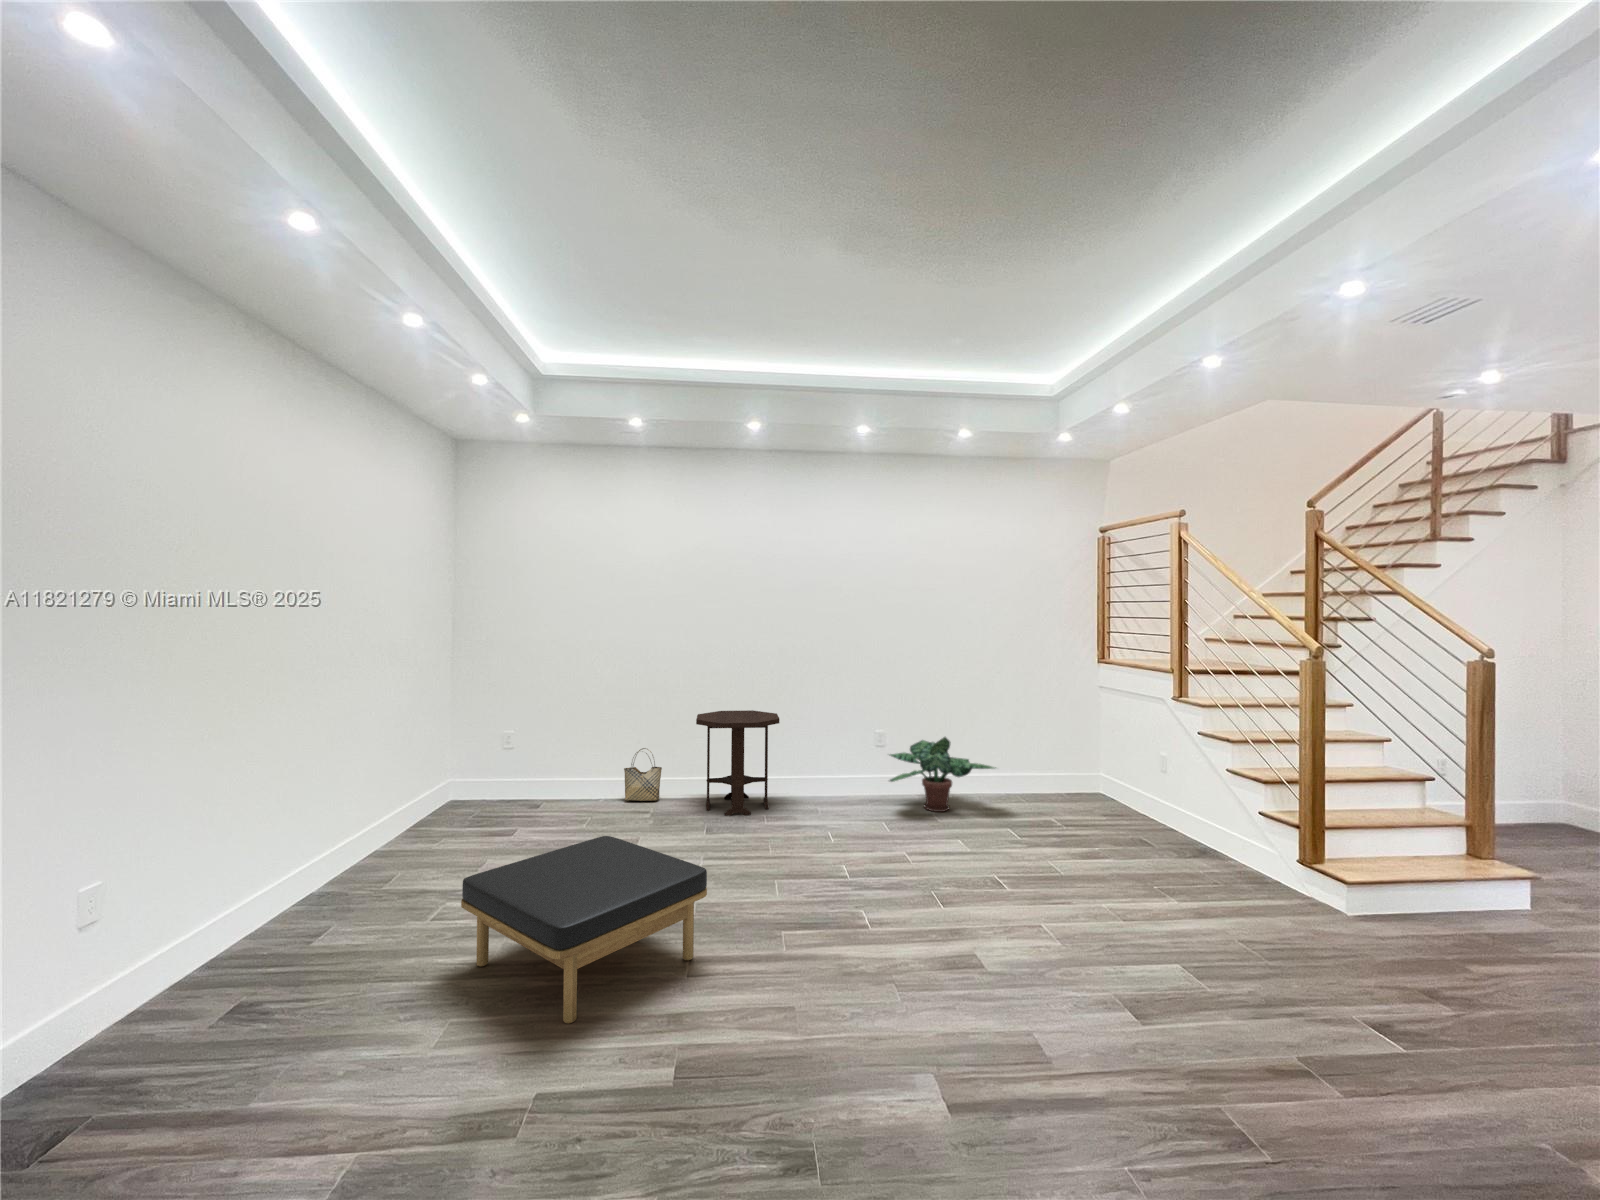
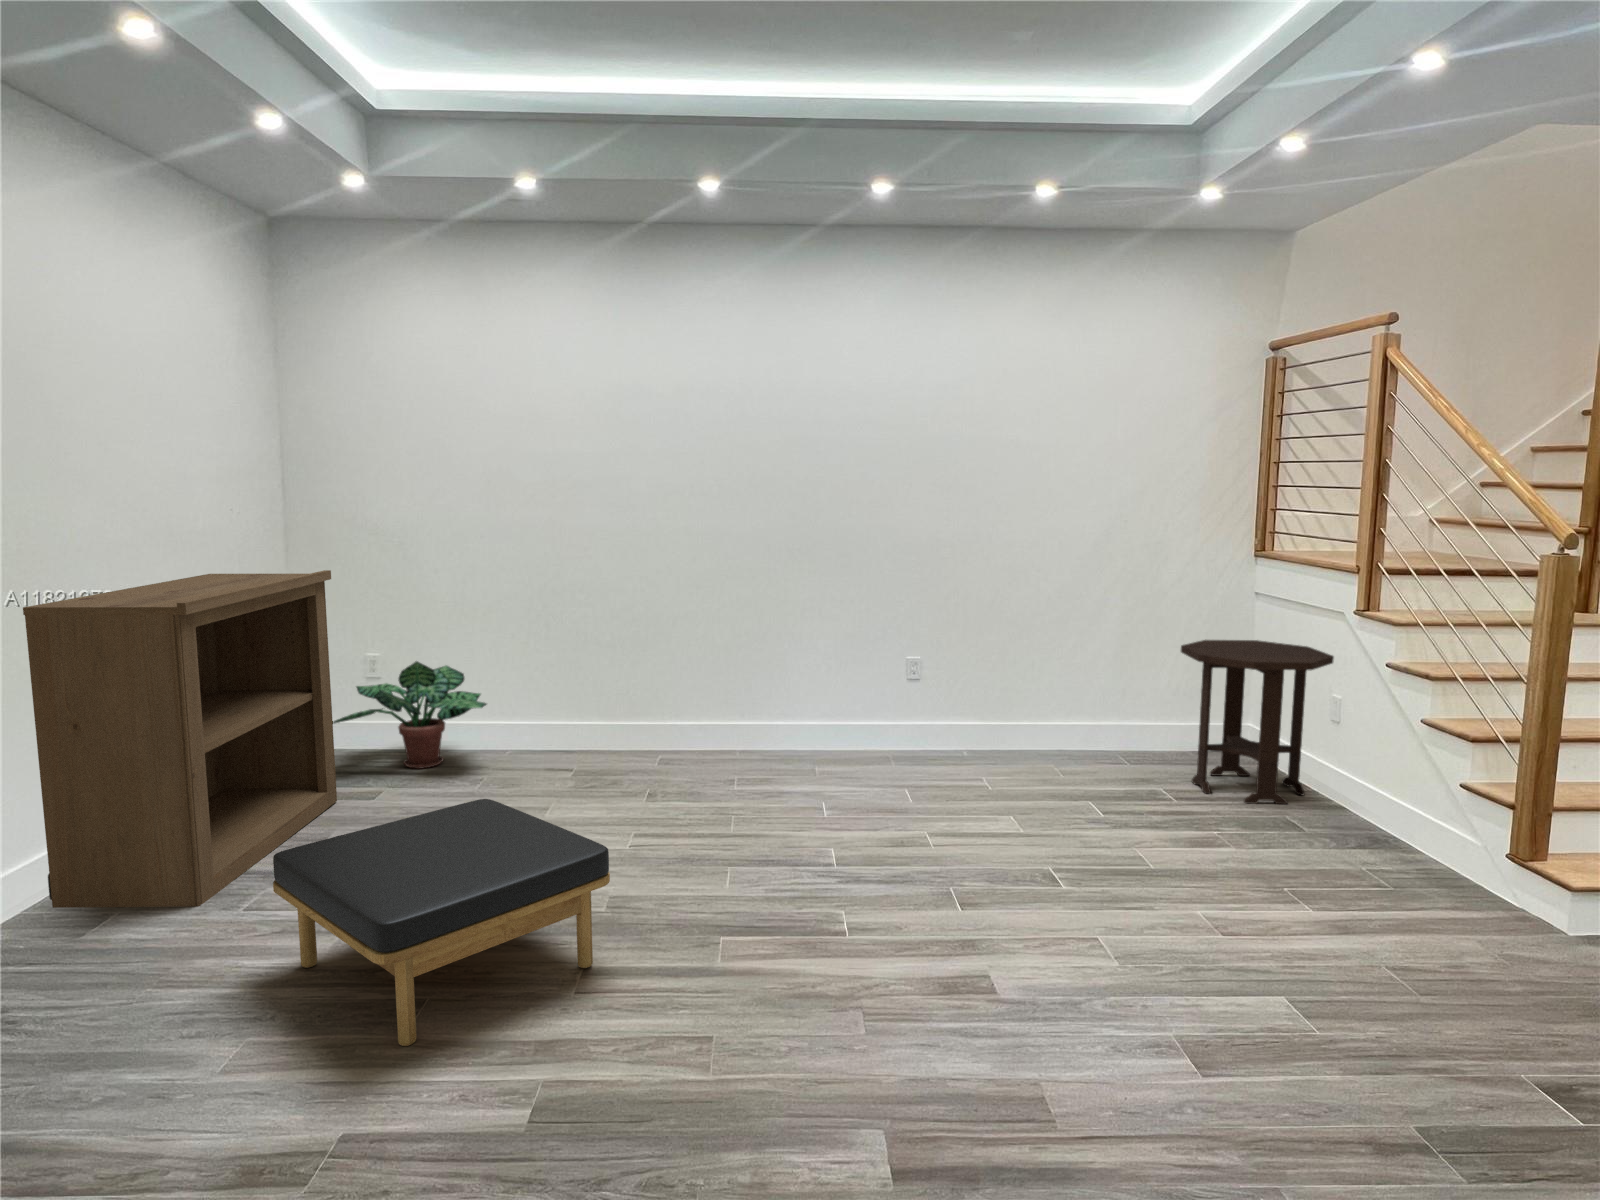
bookshelf: none [273,673,484,927] -> present [23,570,337,908]
side table: present [696,710,779,816] -> present [1181,640,1334,804]
potted plant: present [890,737,996,812] -> present [333,661,486,769]
woven basket: present [624,748,662,801] -> none [549,675,603,748]

